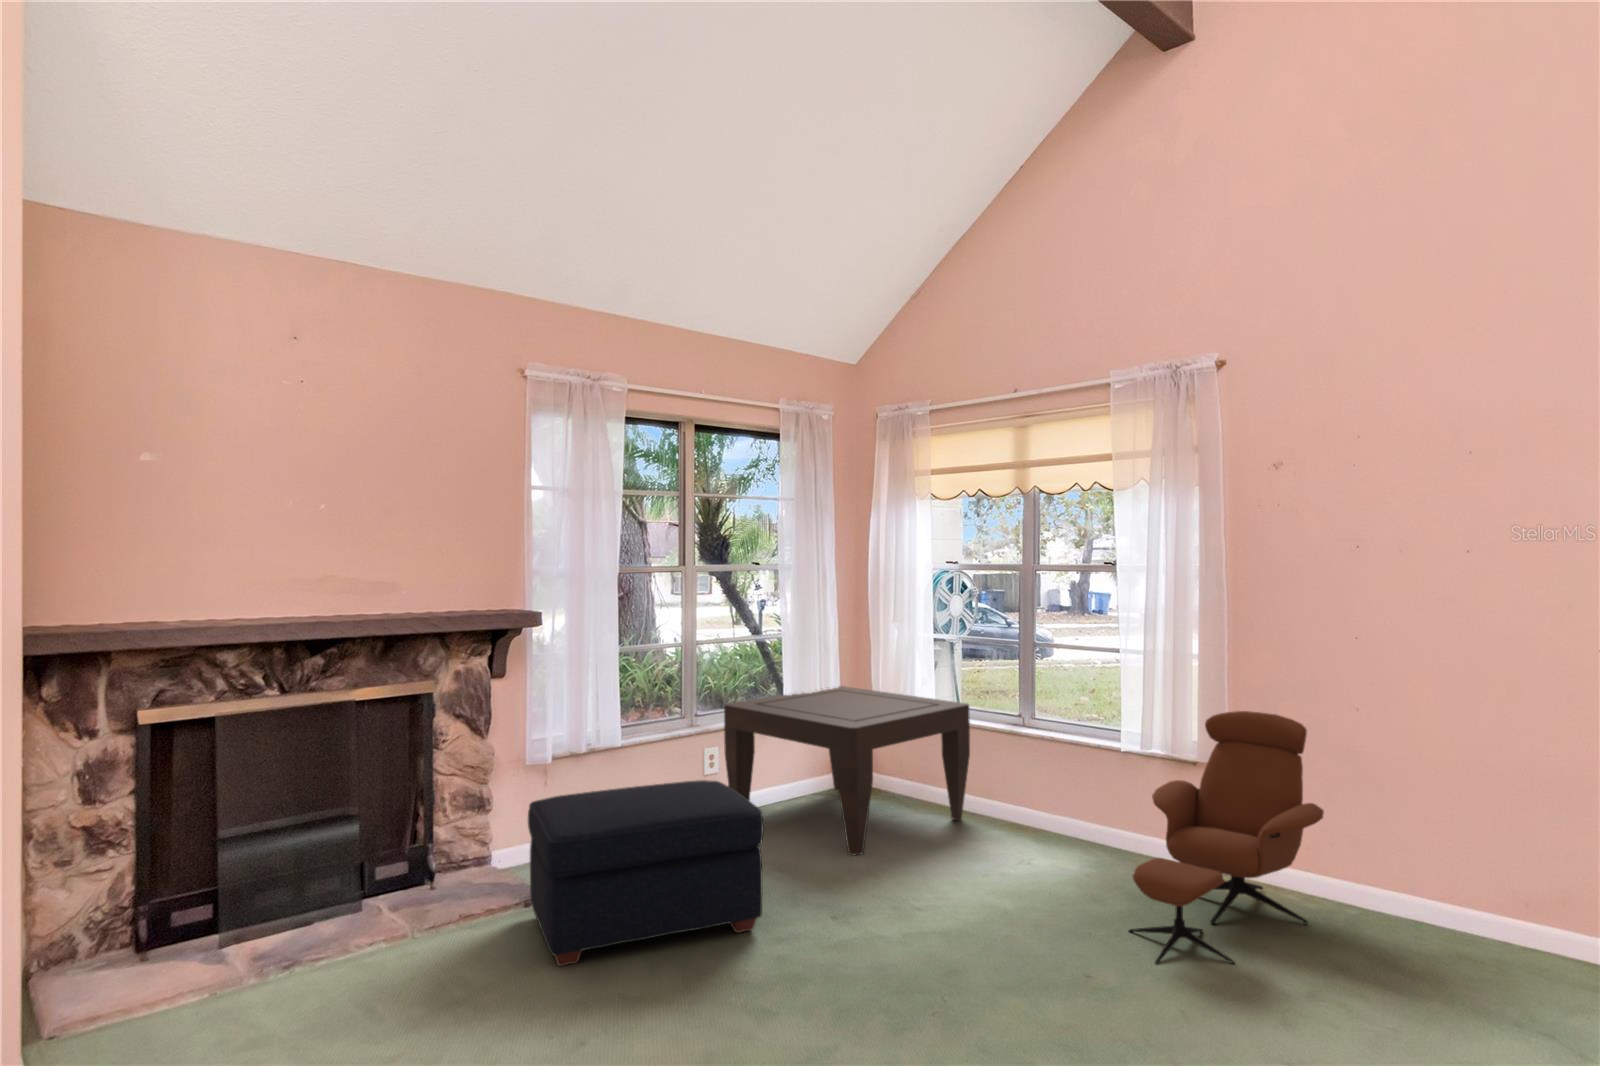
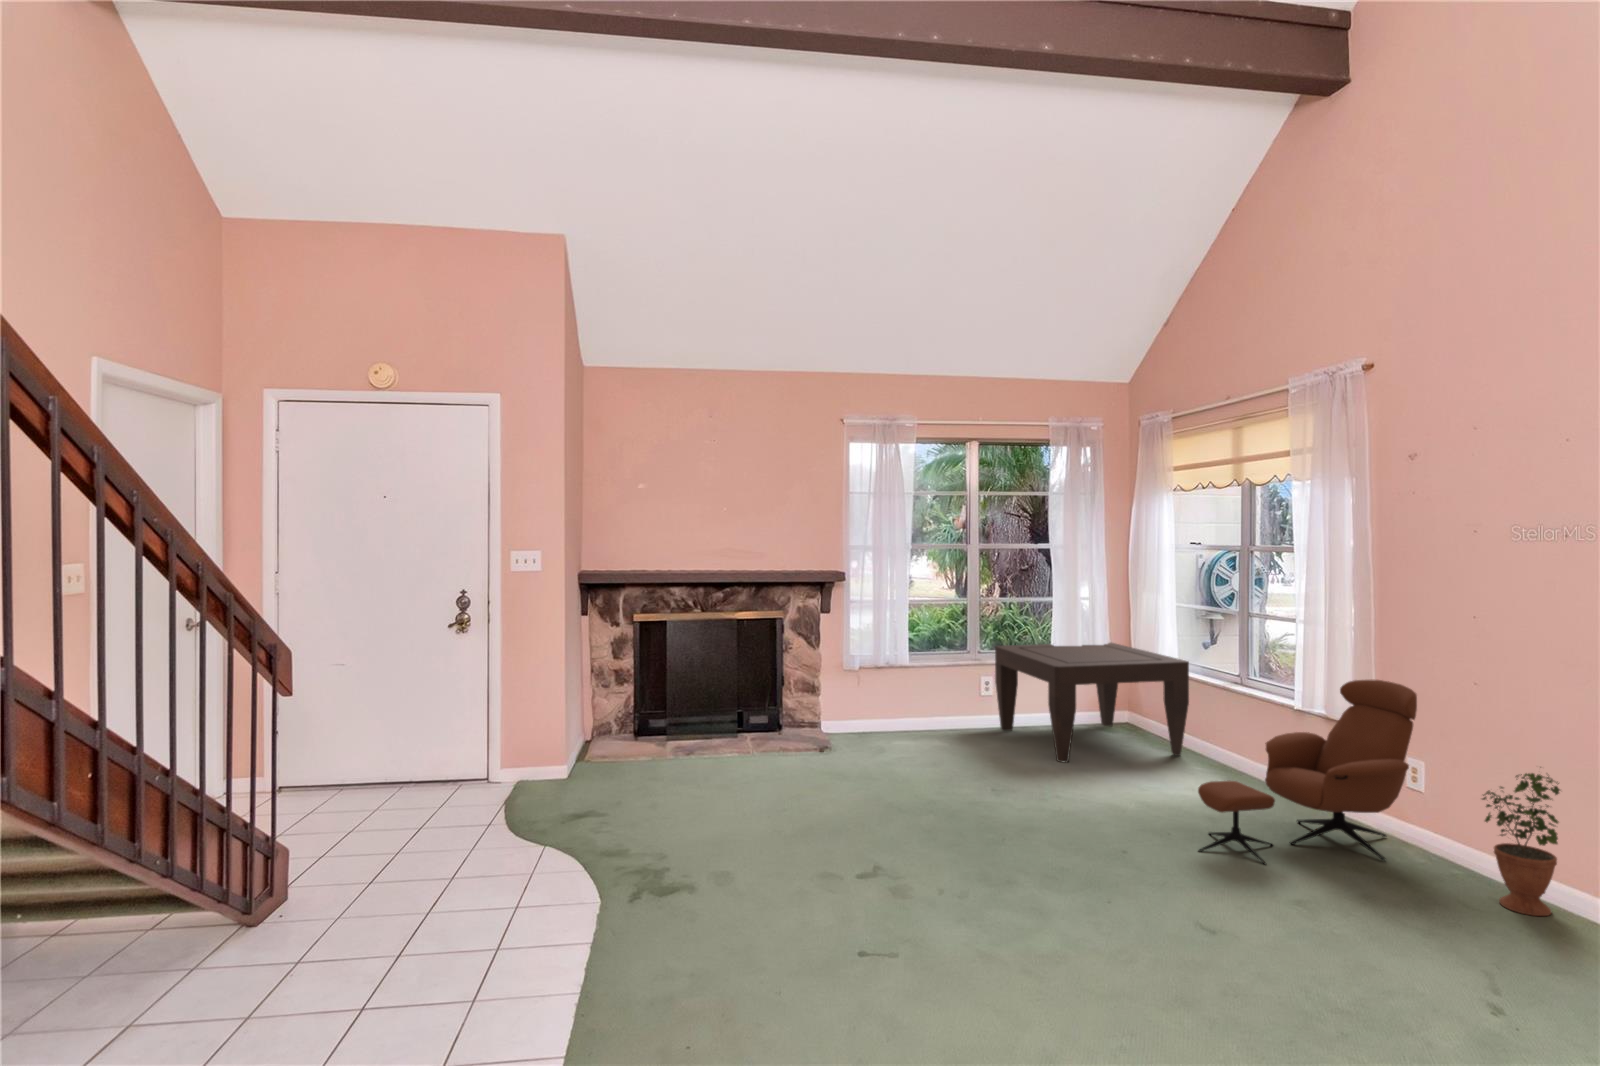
ottoman: present [528,780,763,966] -> none [808,686,947,784]
potted plant: none [1426,794,1508,963] -> present [1482,773,1560,916]

